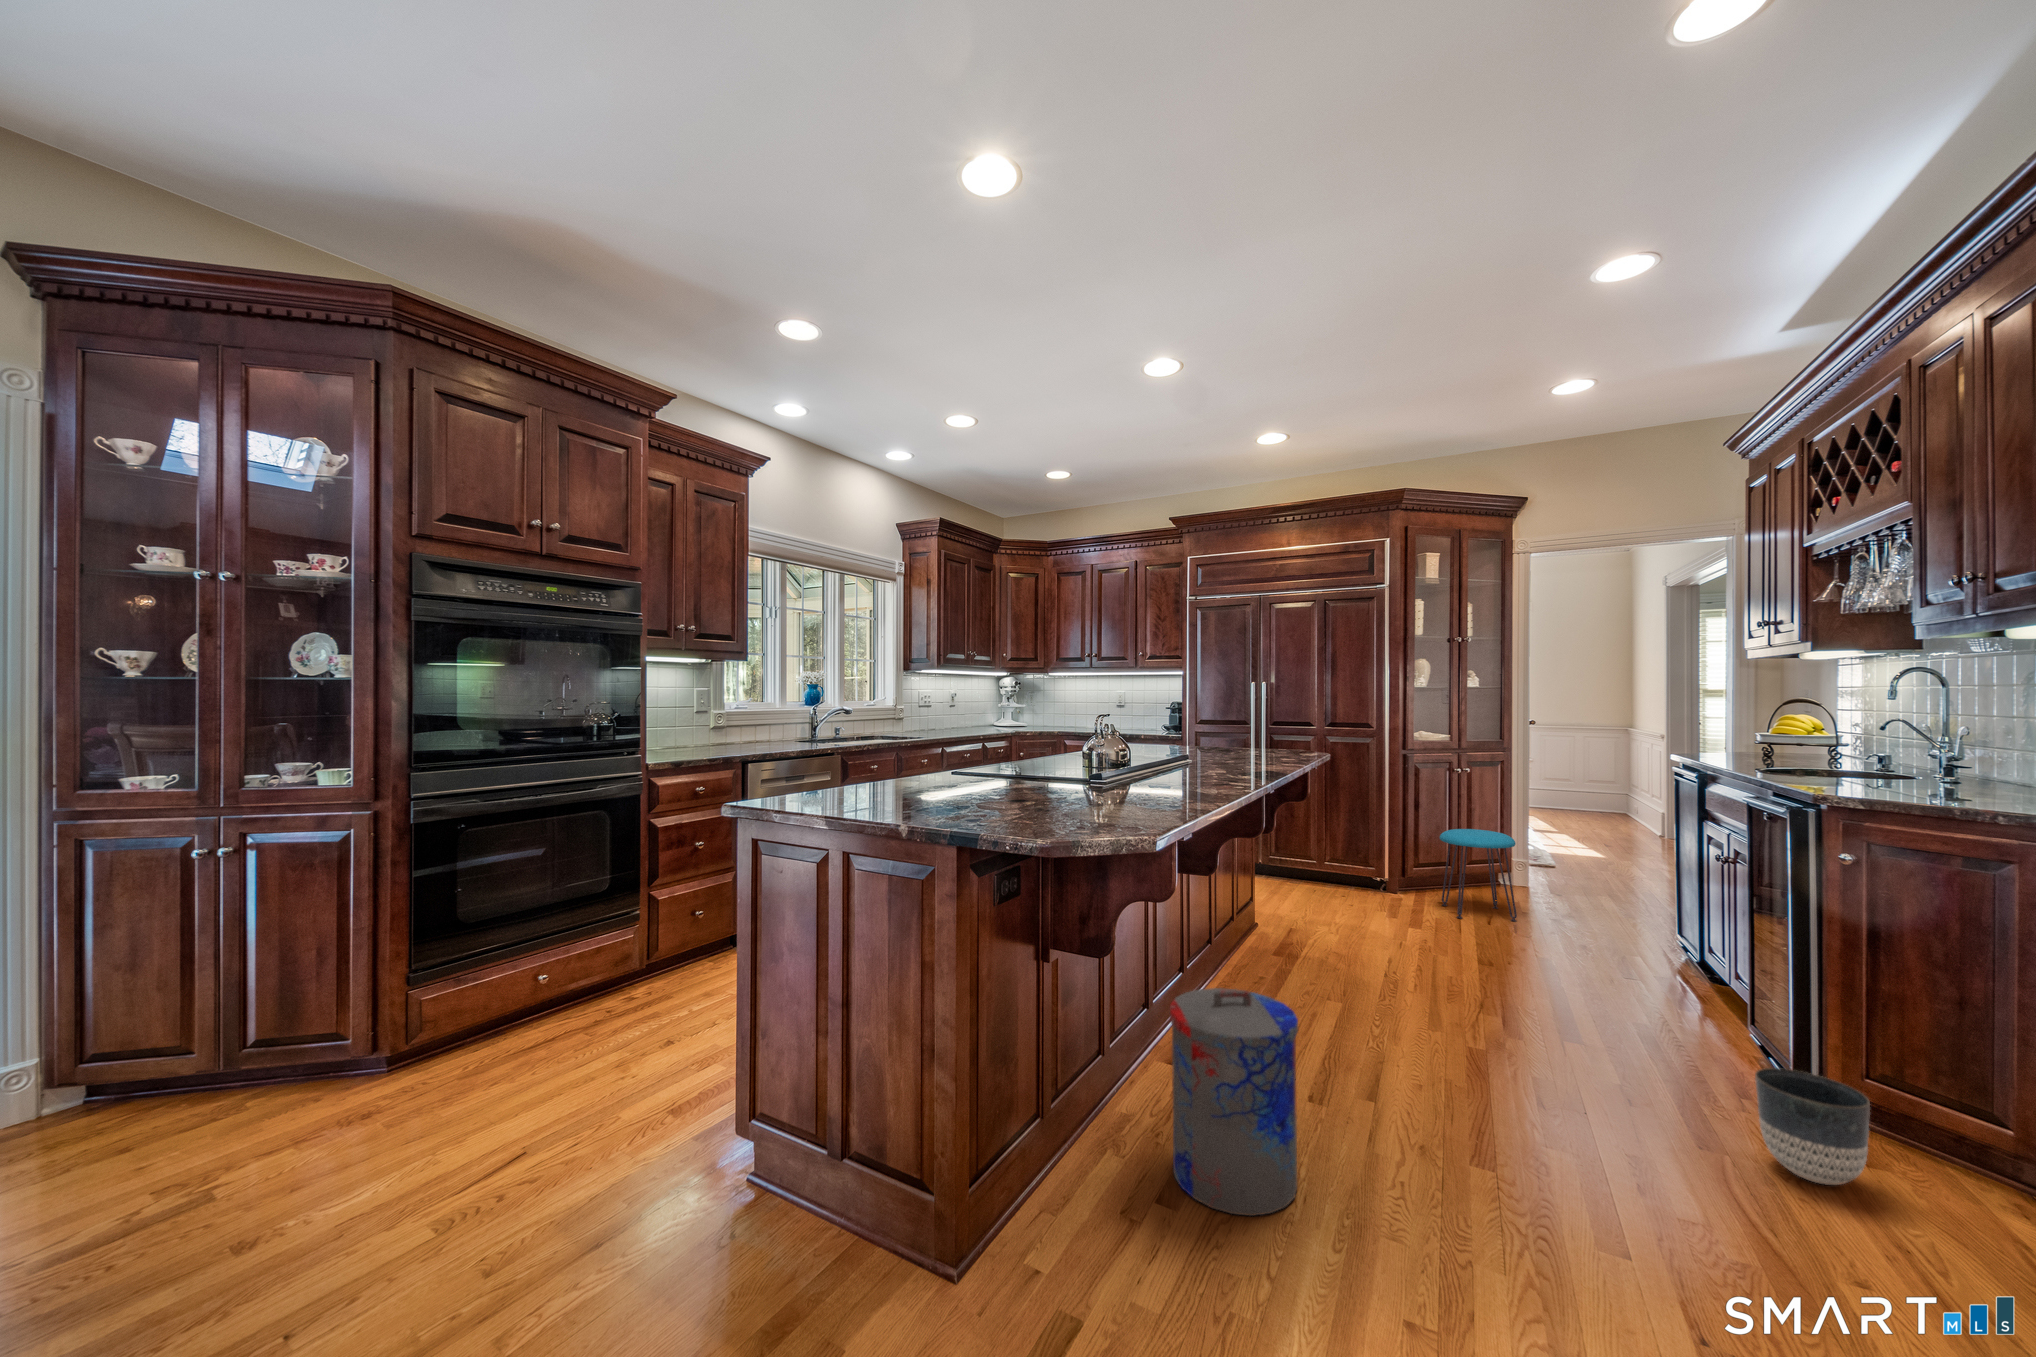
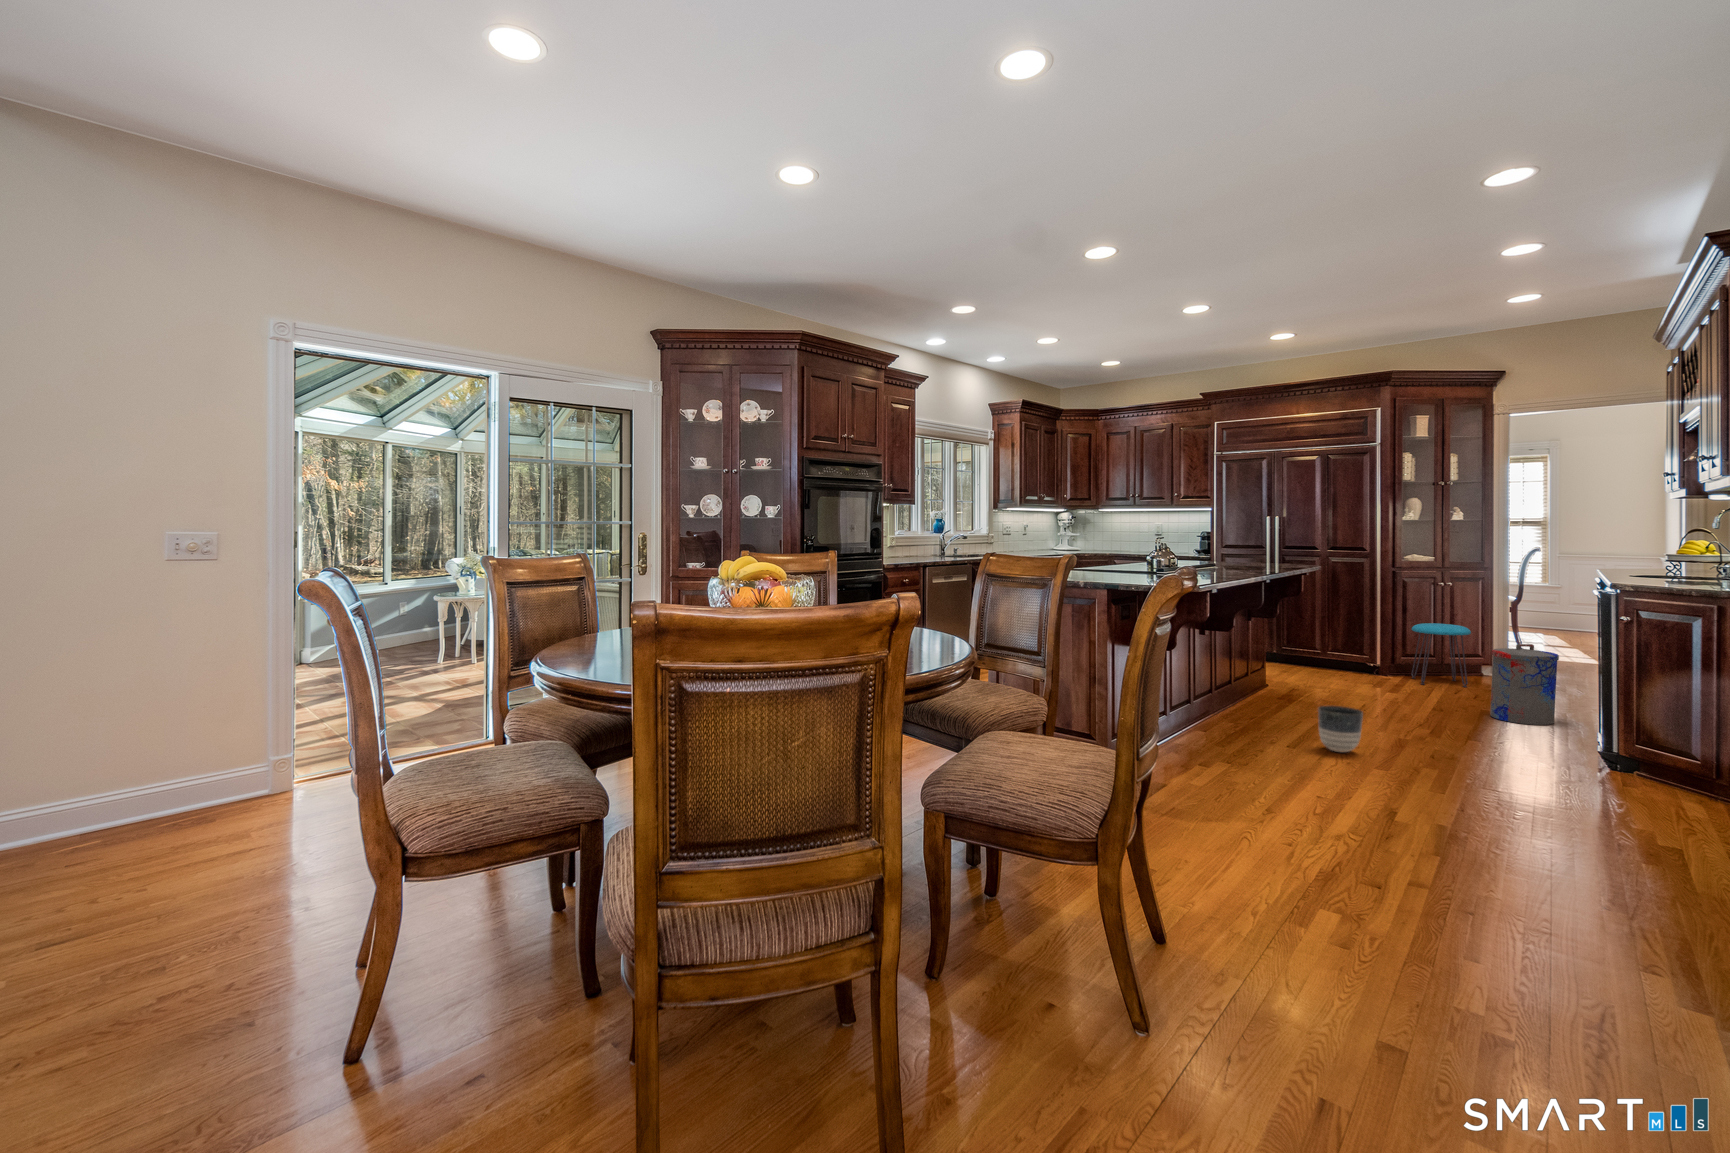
trash can: present [1170,988,1298,1216] -> present [1490,644,1559,725]
planter: present [1755,1068,1870,1185] -> present [1318,706,1363,753]

